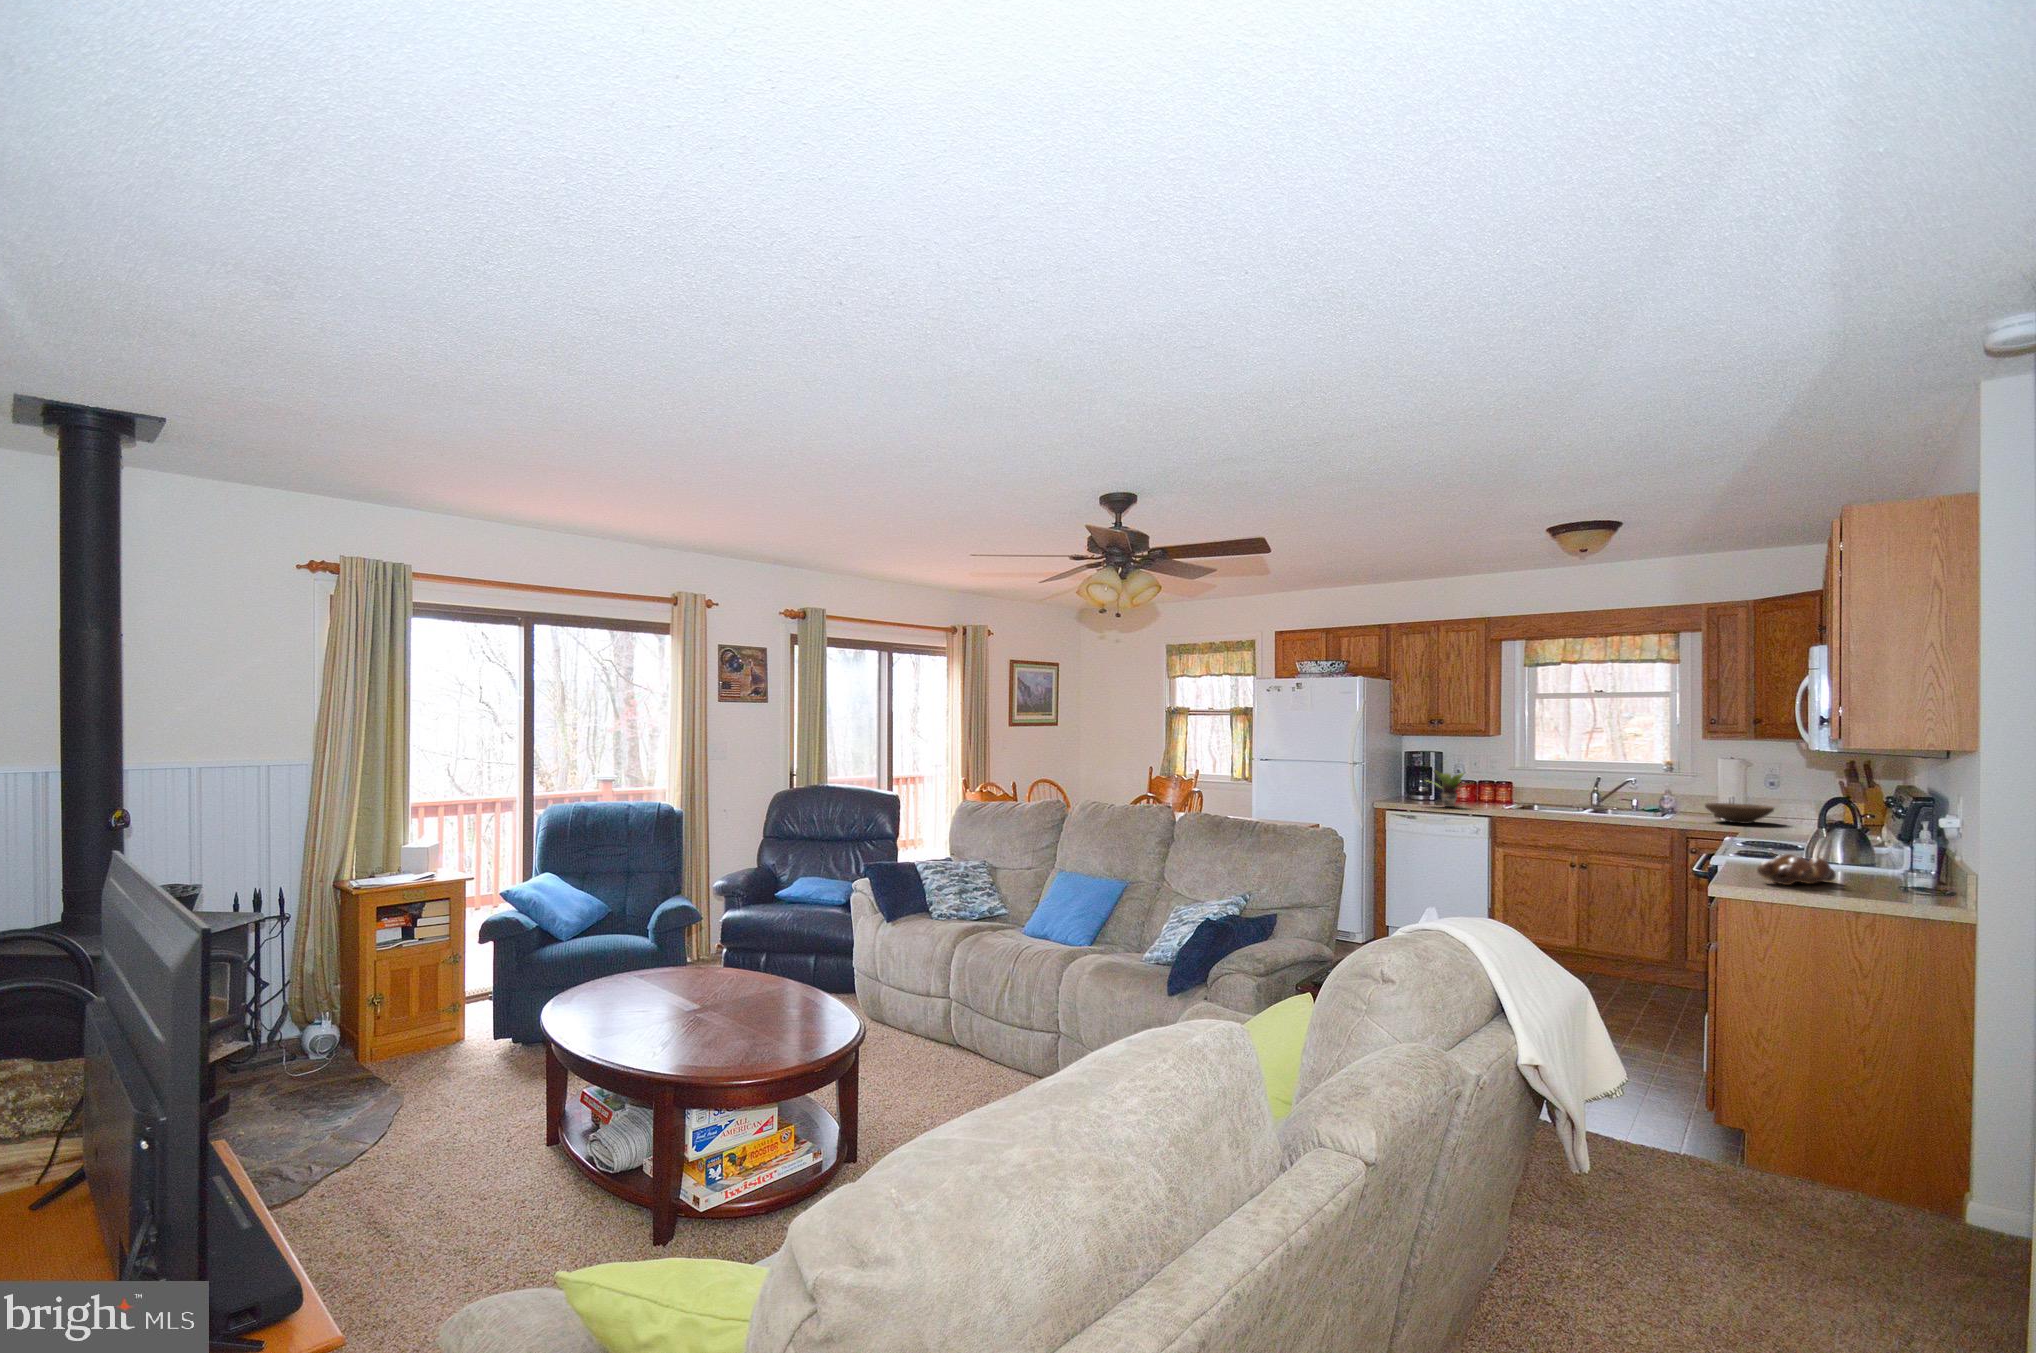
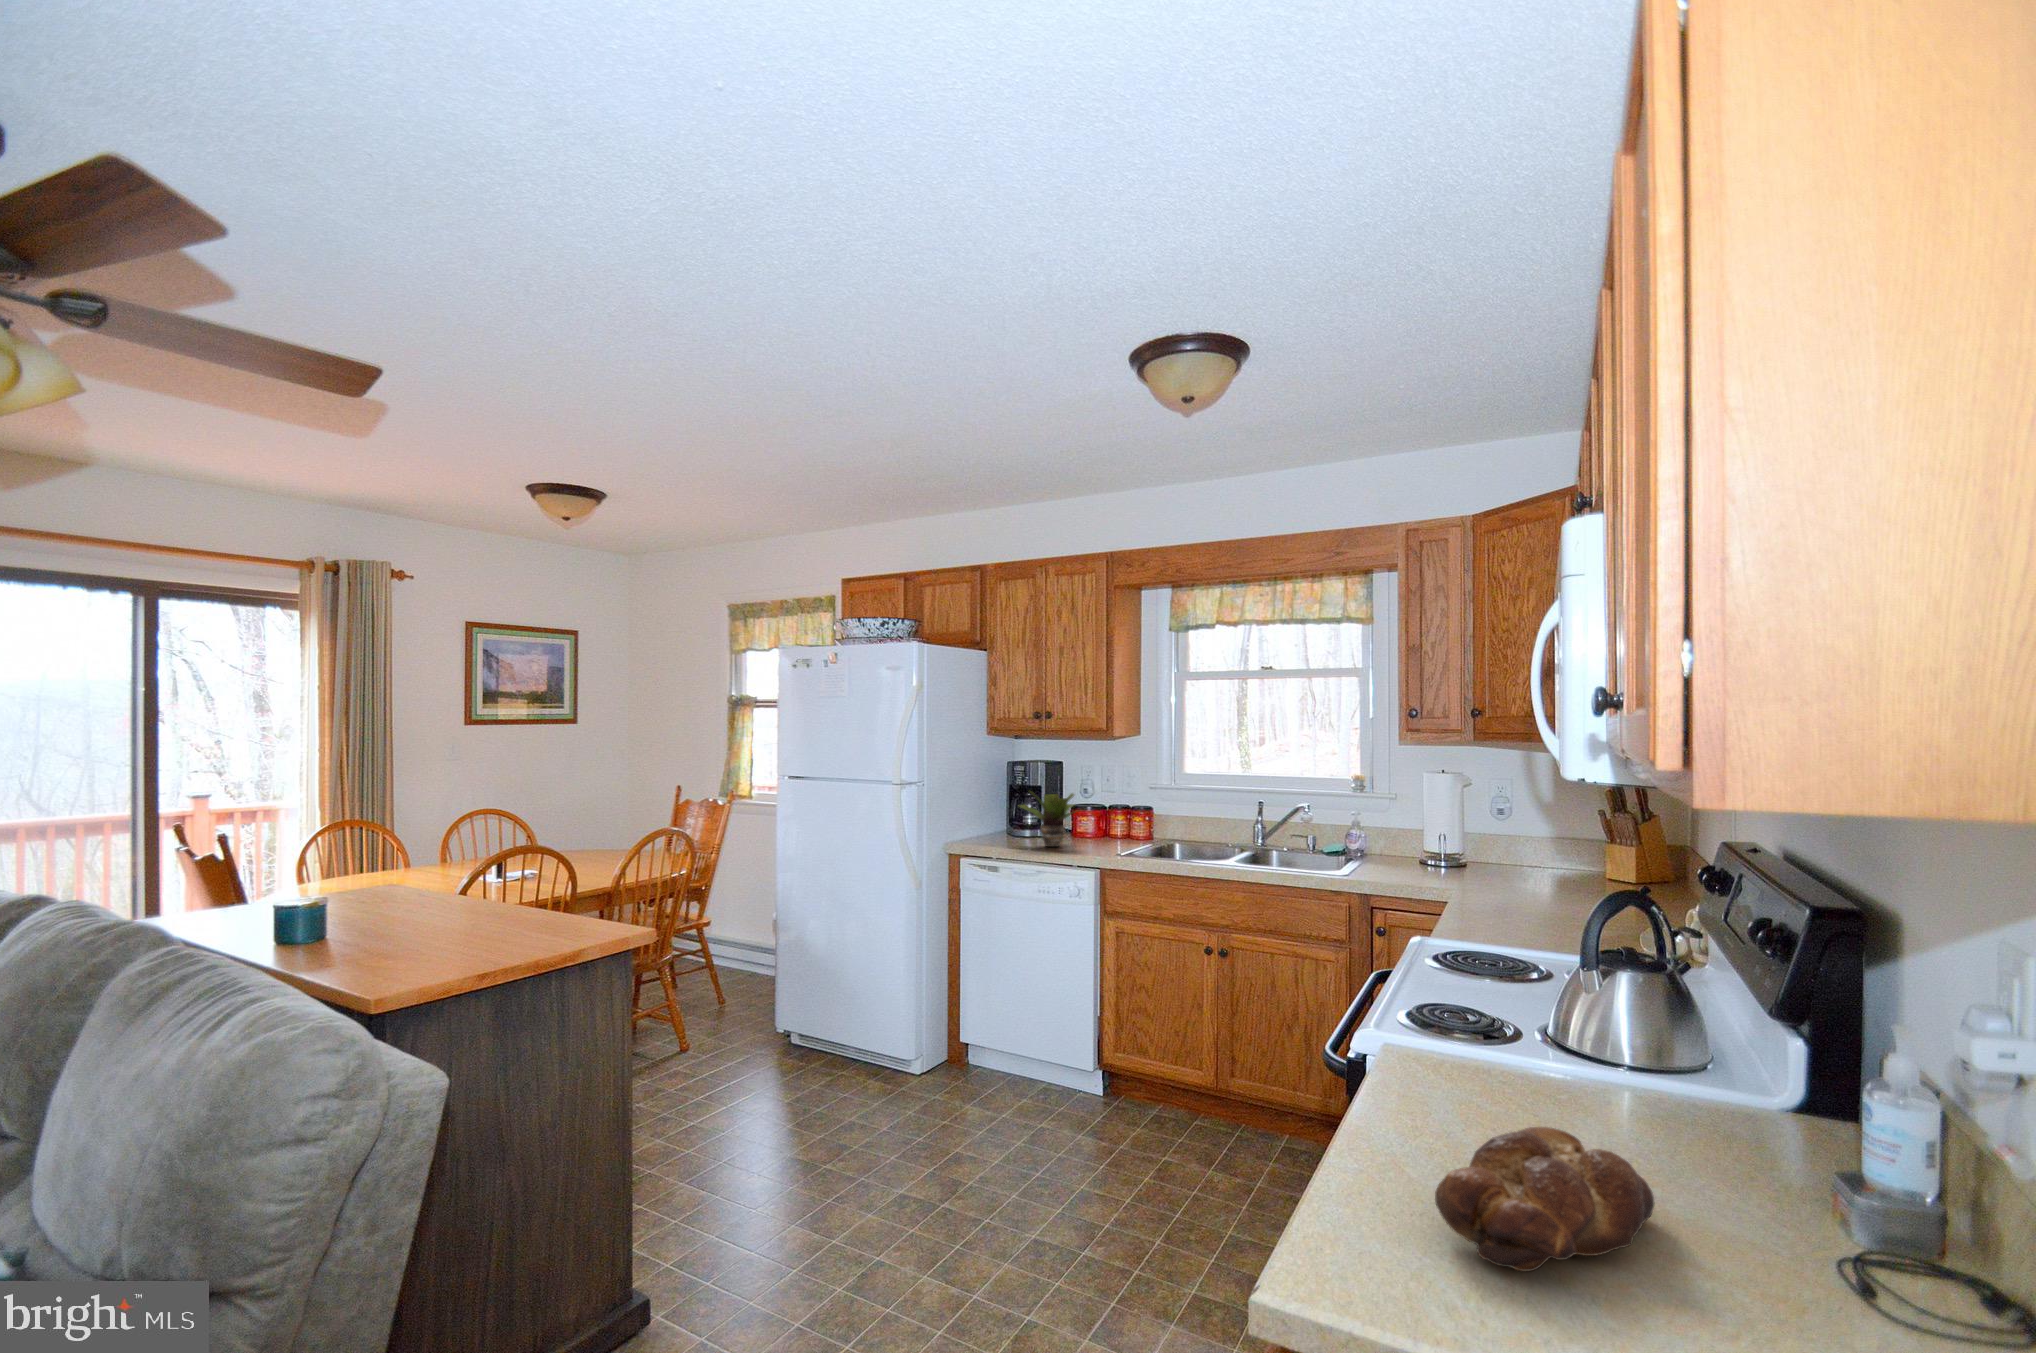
wooden bowl: present [1705,803,1774,824] -> none [1401,845,1503,882]

